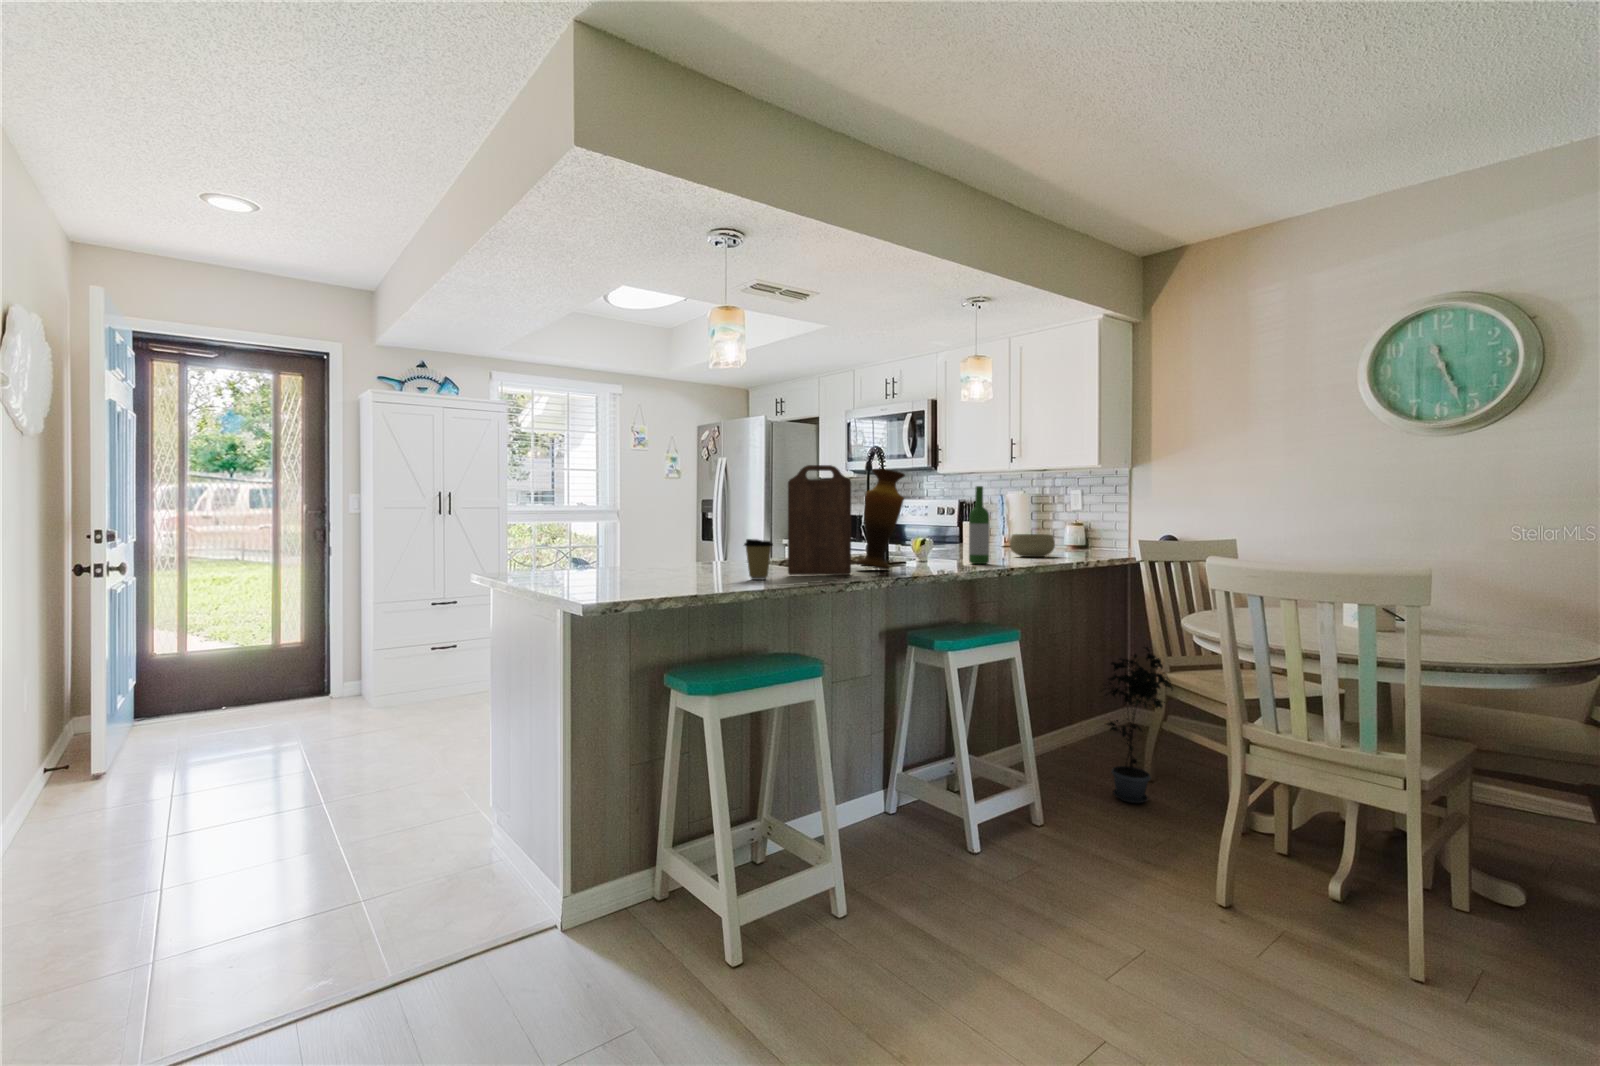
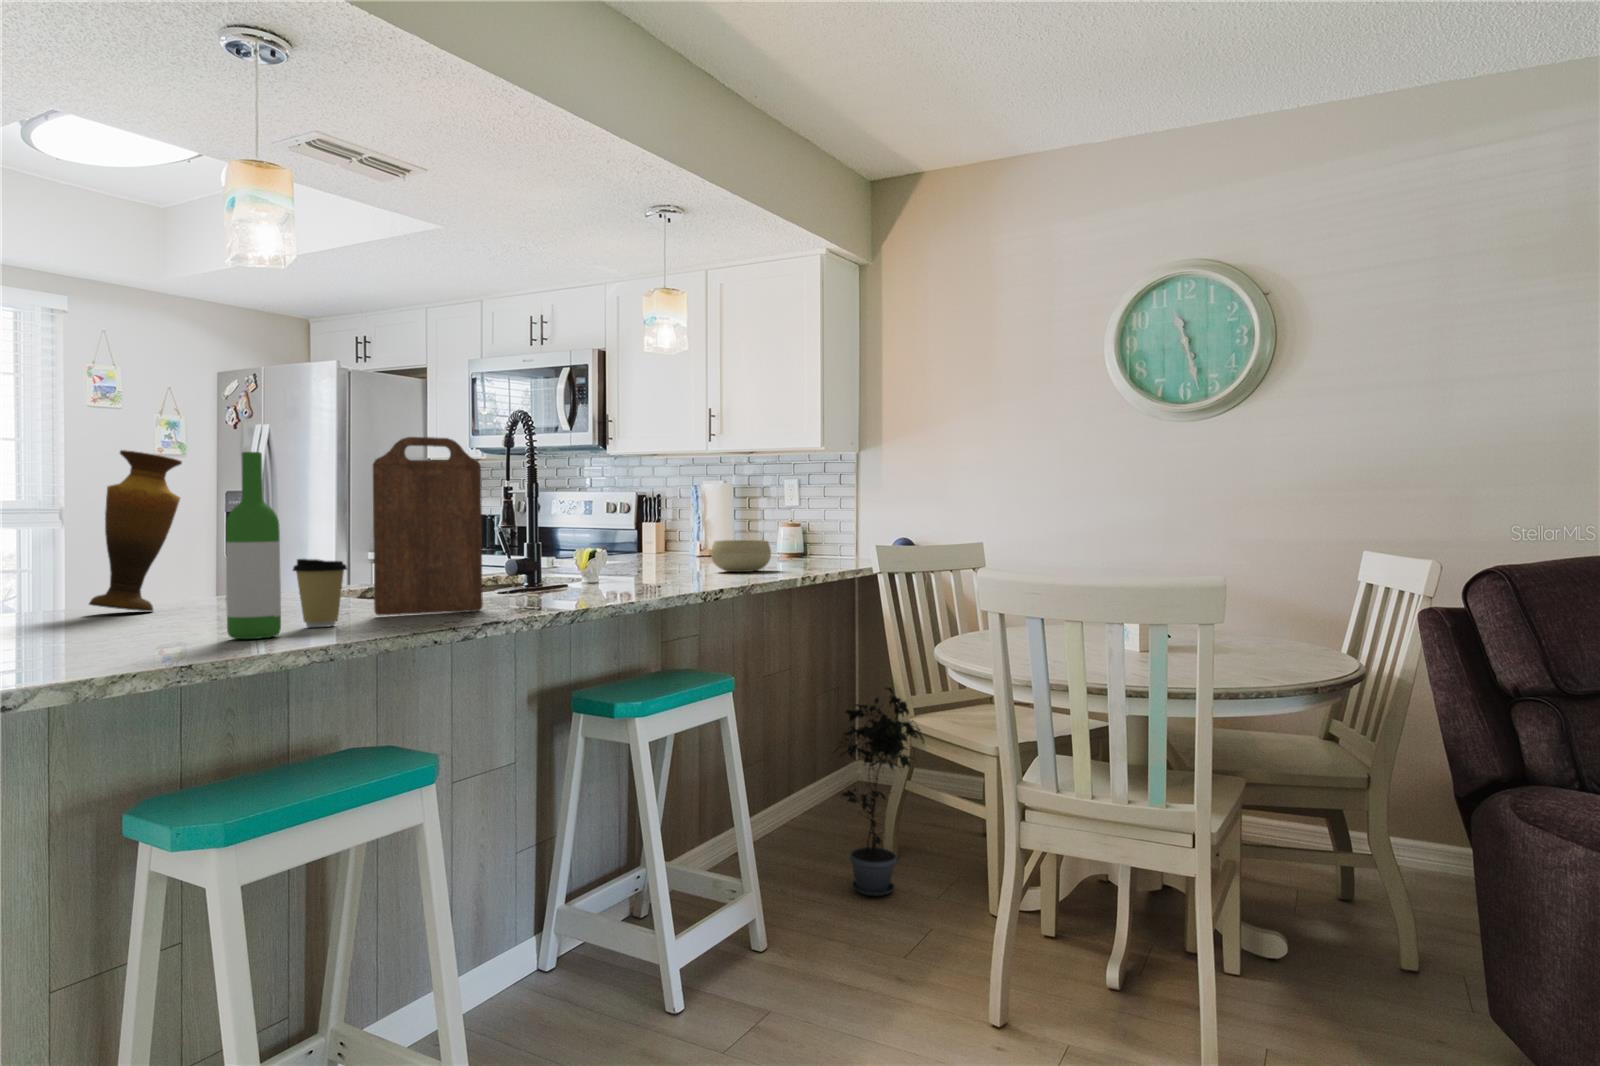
vase: present [857,469,905,570] -> present [89,450,182,611]
wine bottle: present [969,486,989,564] -> present [226,452,281,639]

